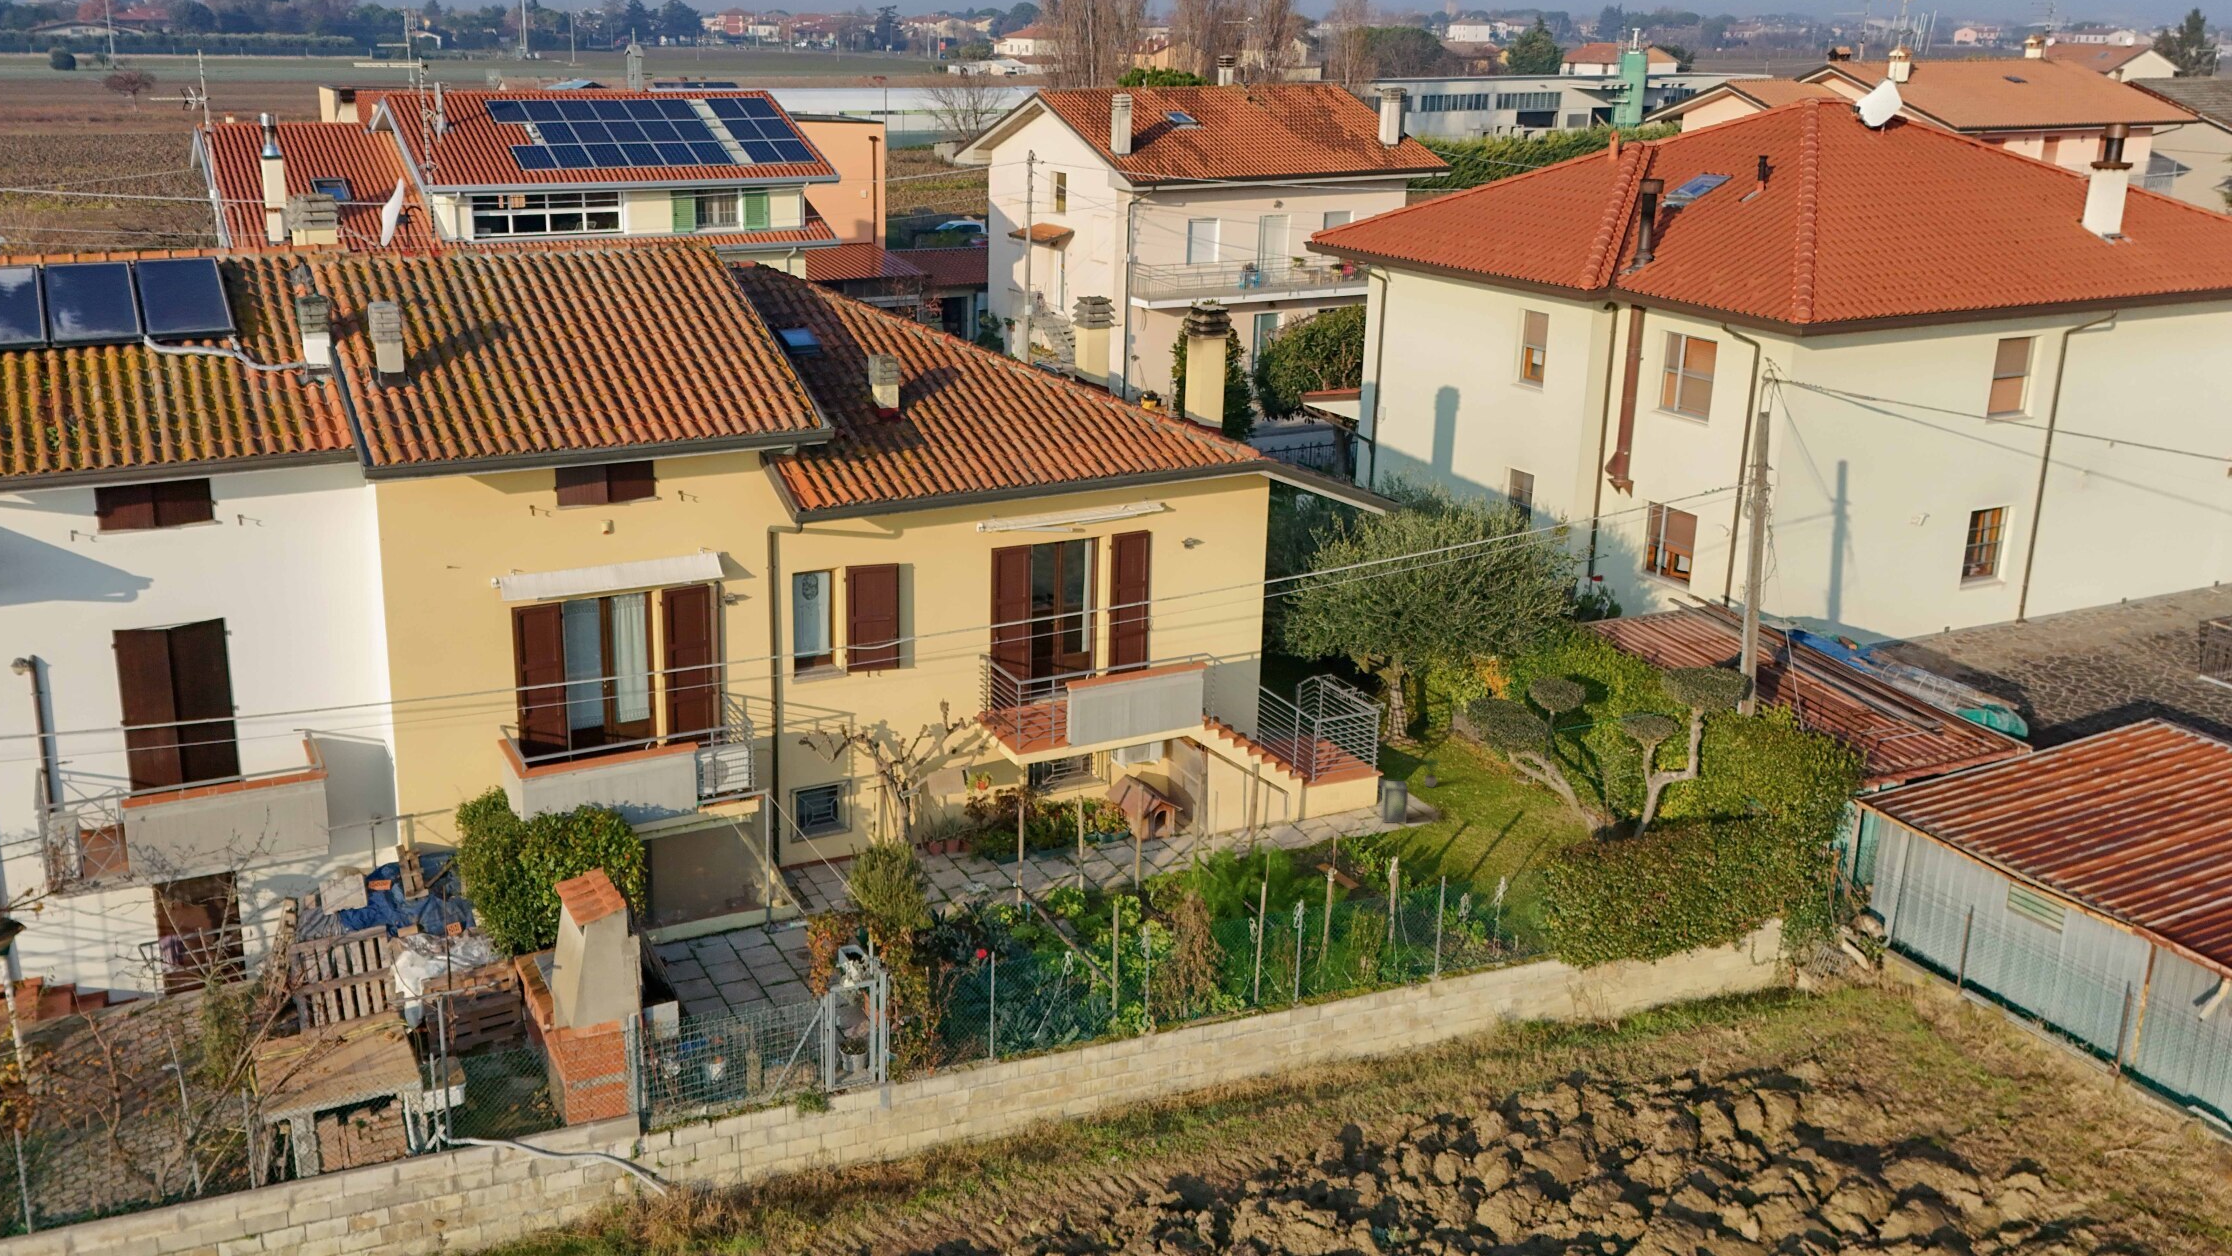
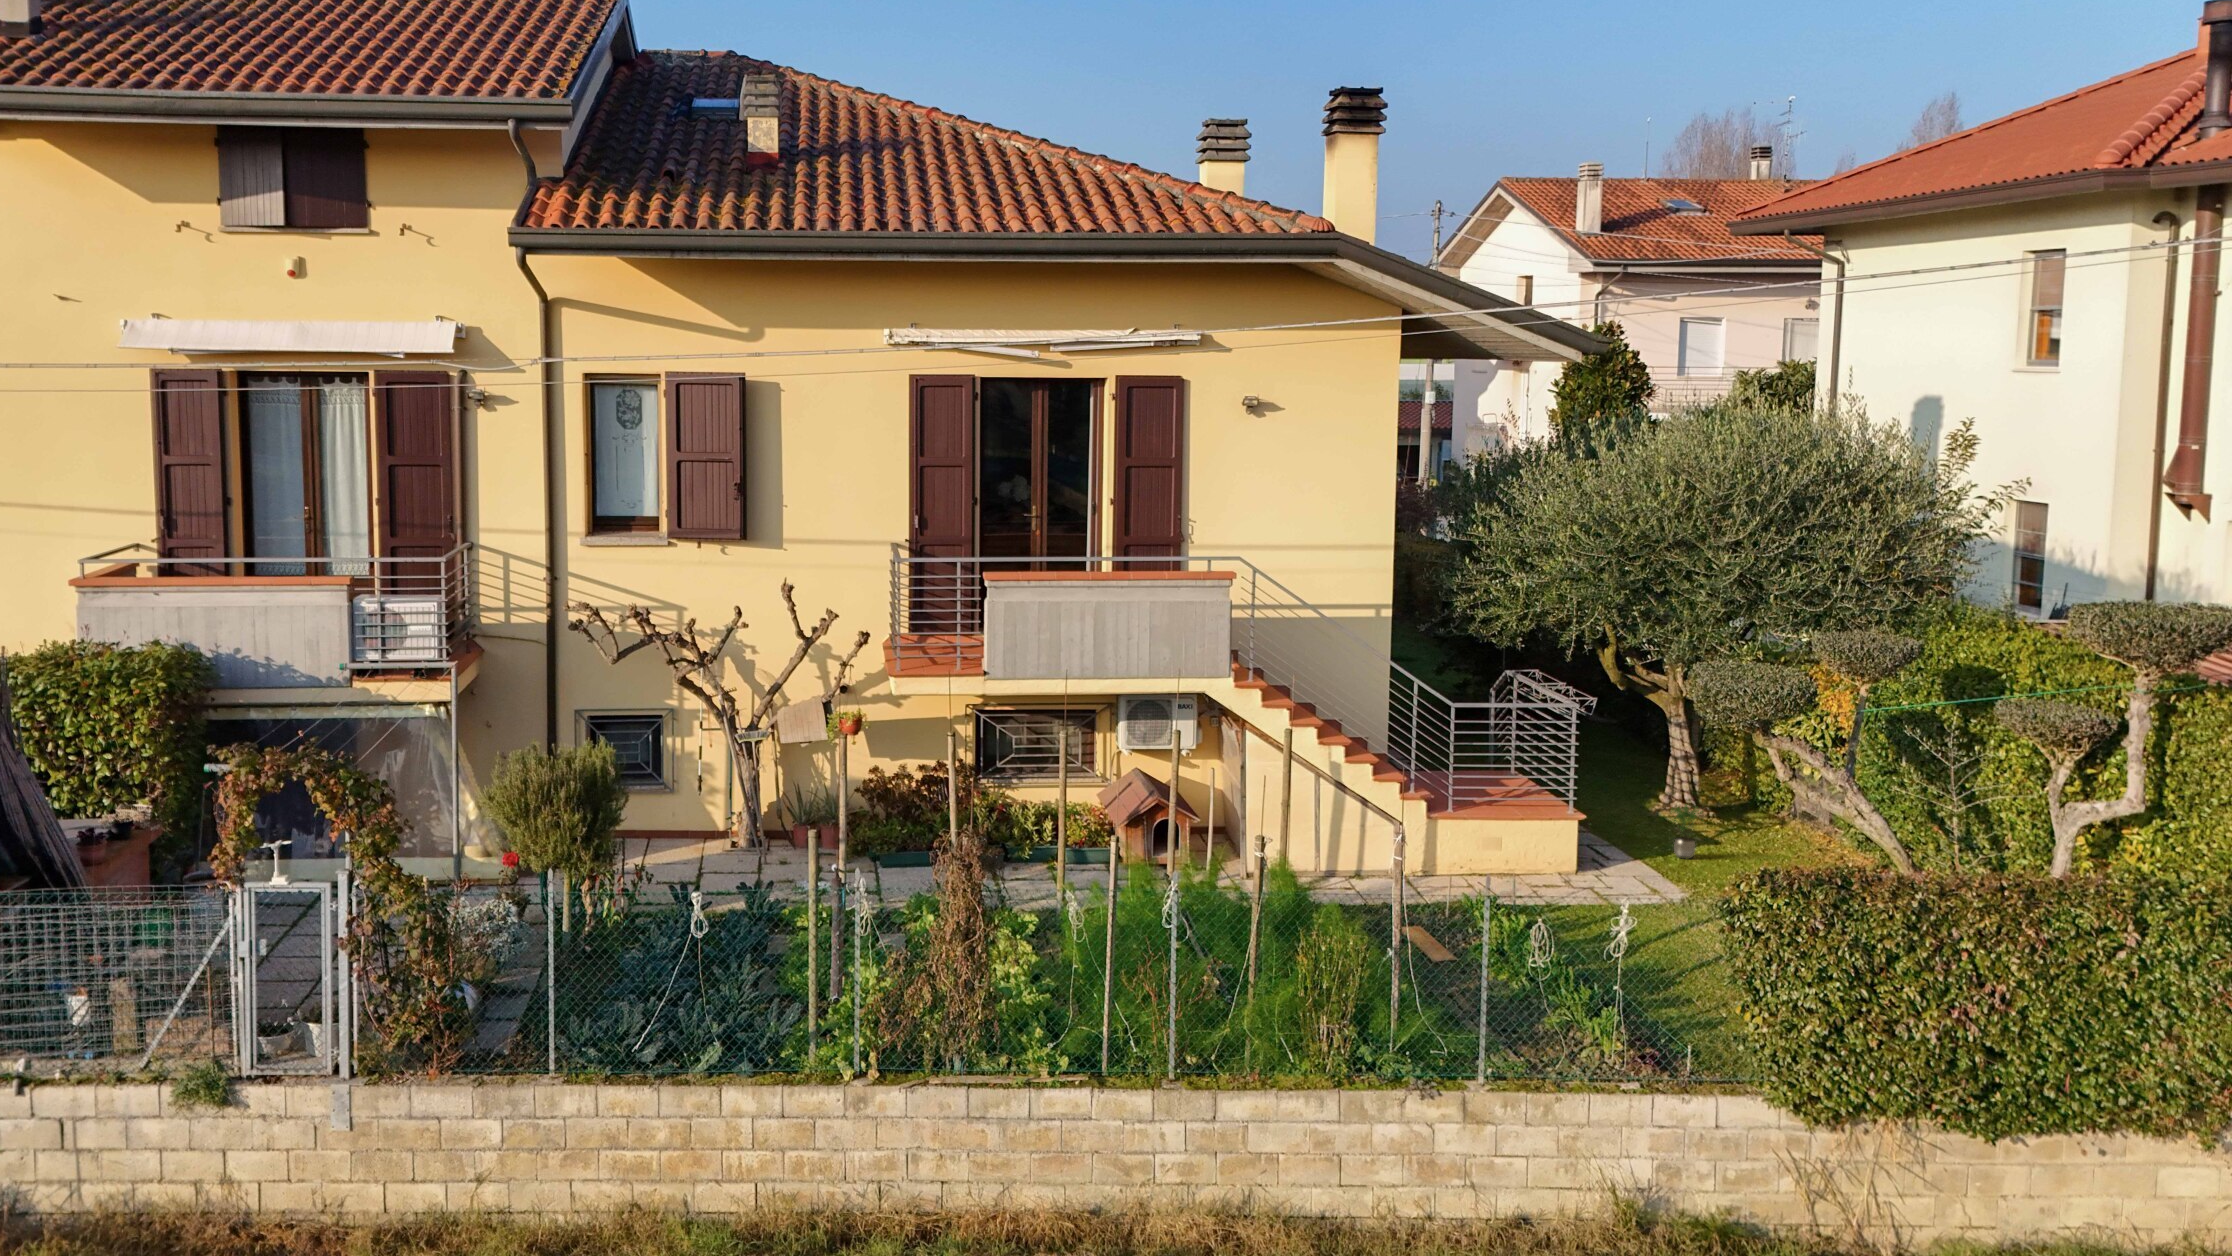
storage box: present [1381,780,1408,824] -> none [1563,818,1611,896]

